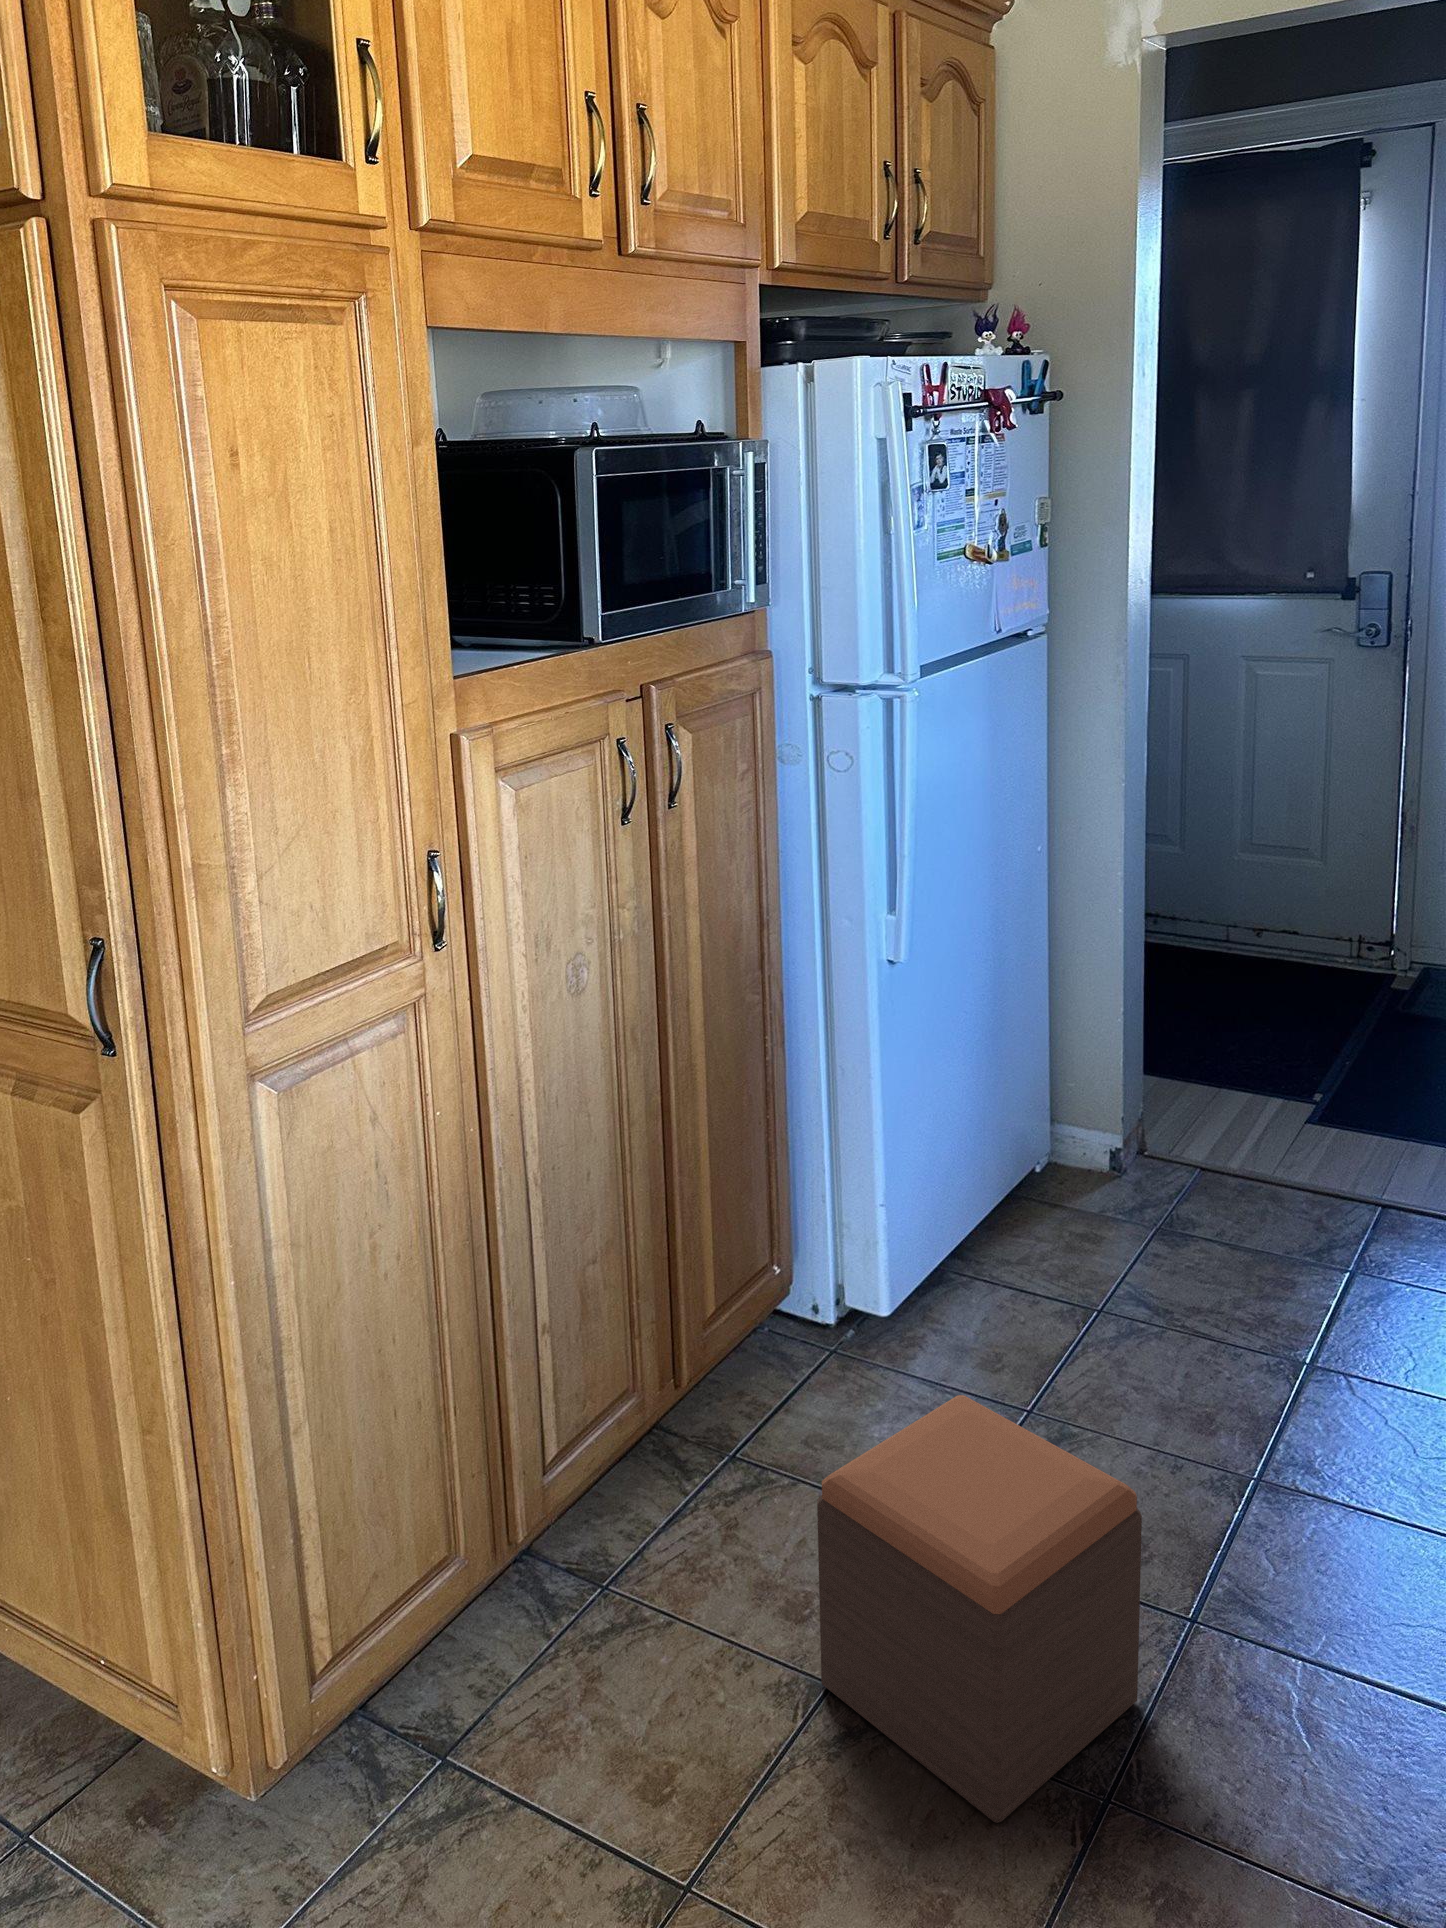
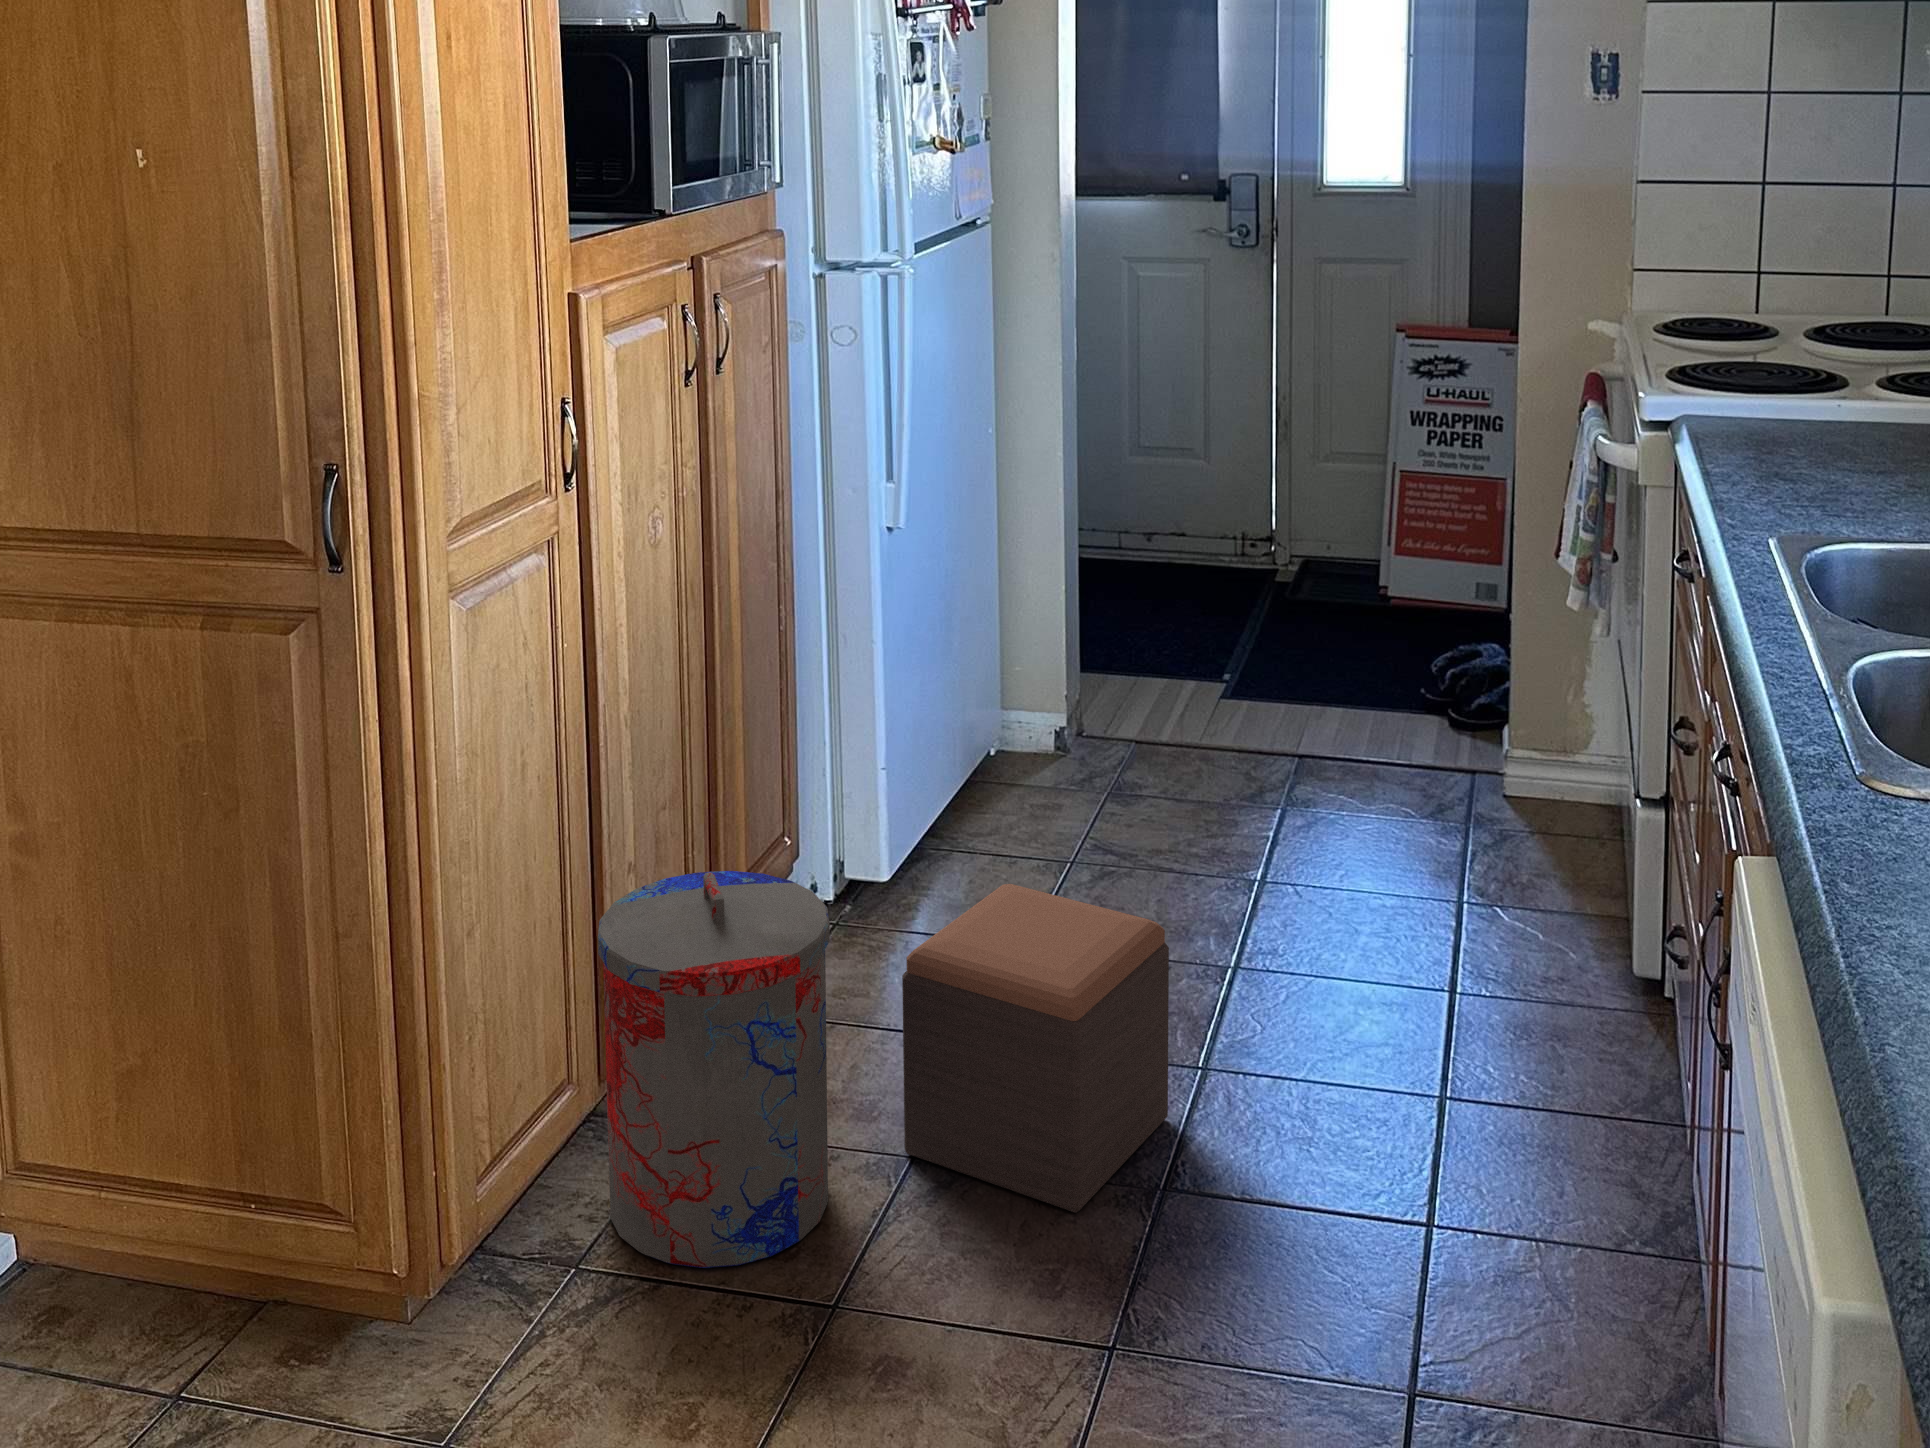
trash can: none [470,1350,725,1802] -> present [598,871,830,1268]

